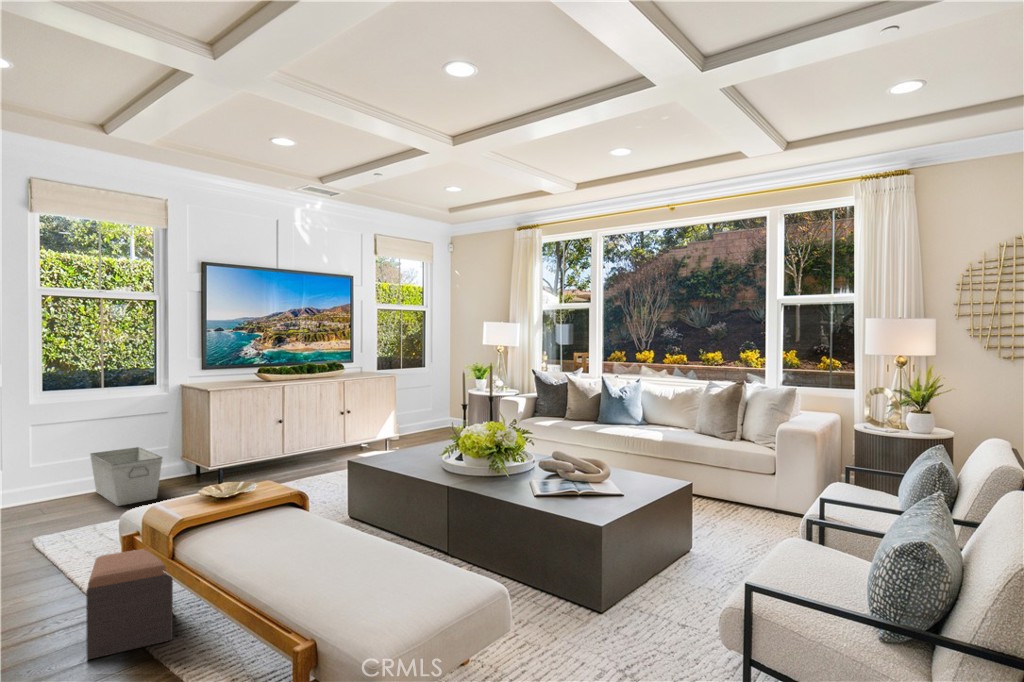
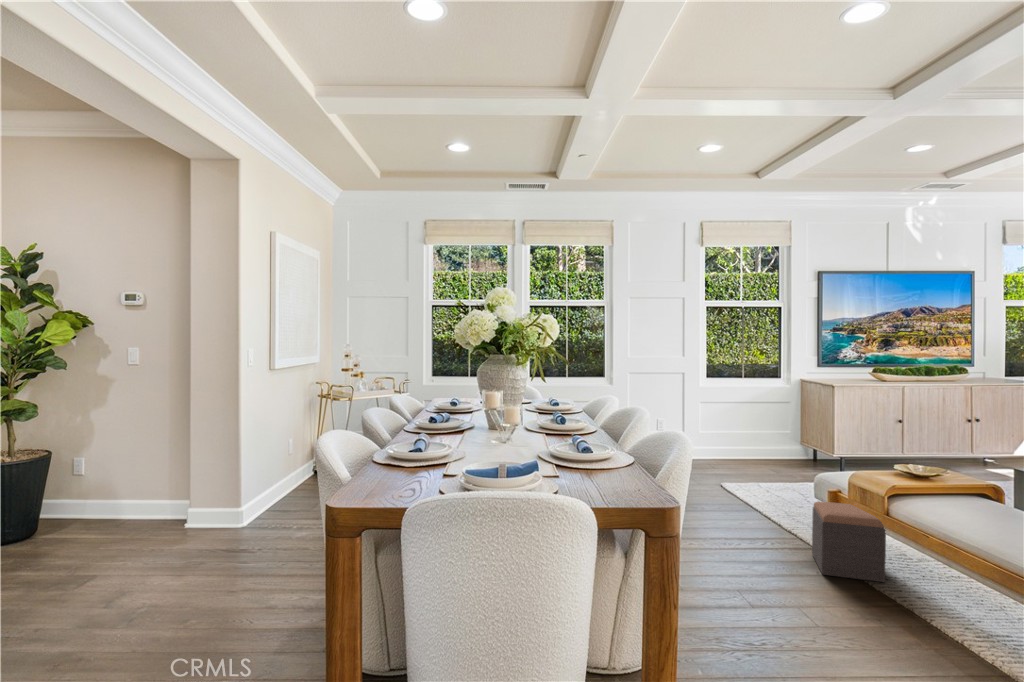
storage bin: present [90,447,163,506] -> none [737,429,797,473]

